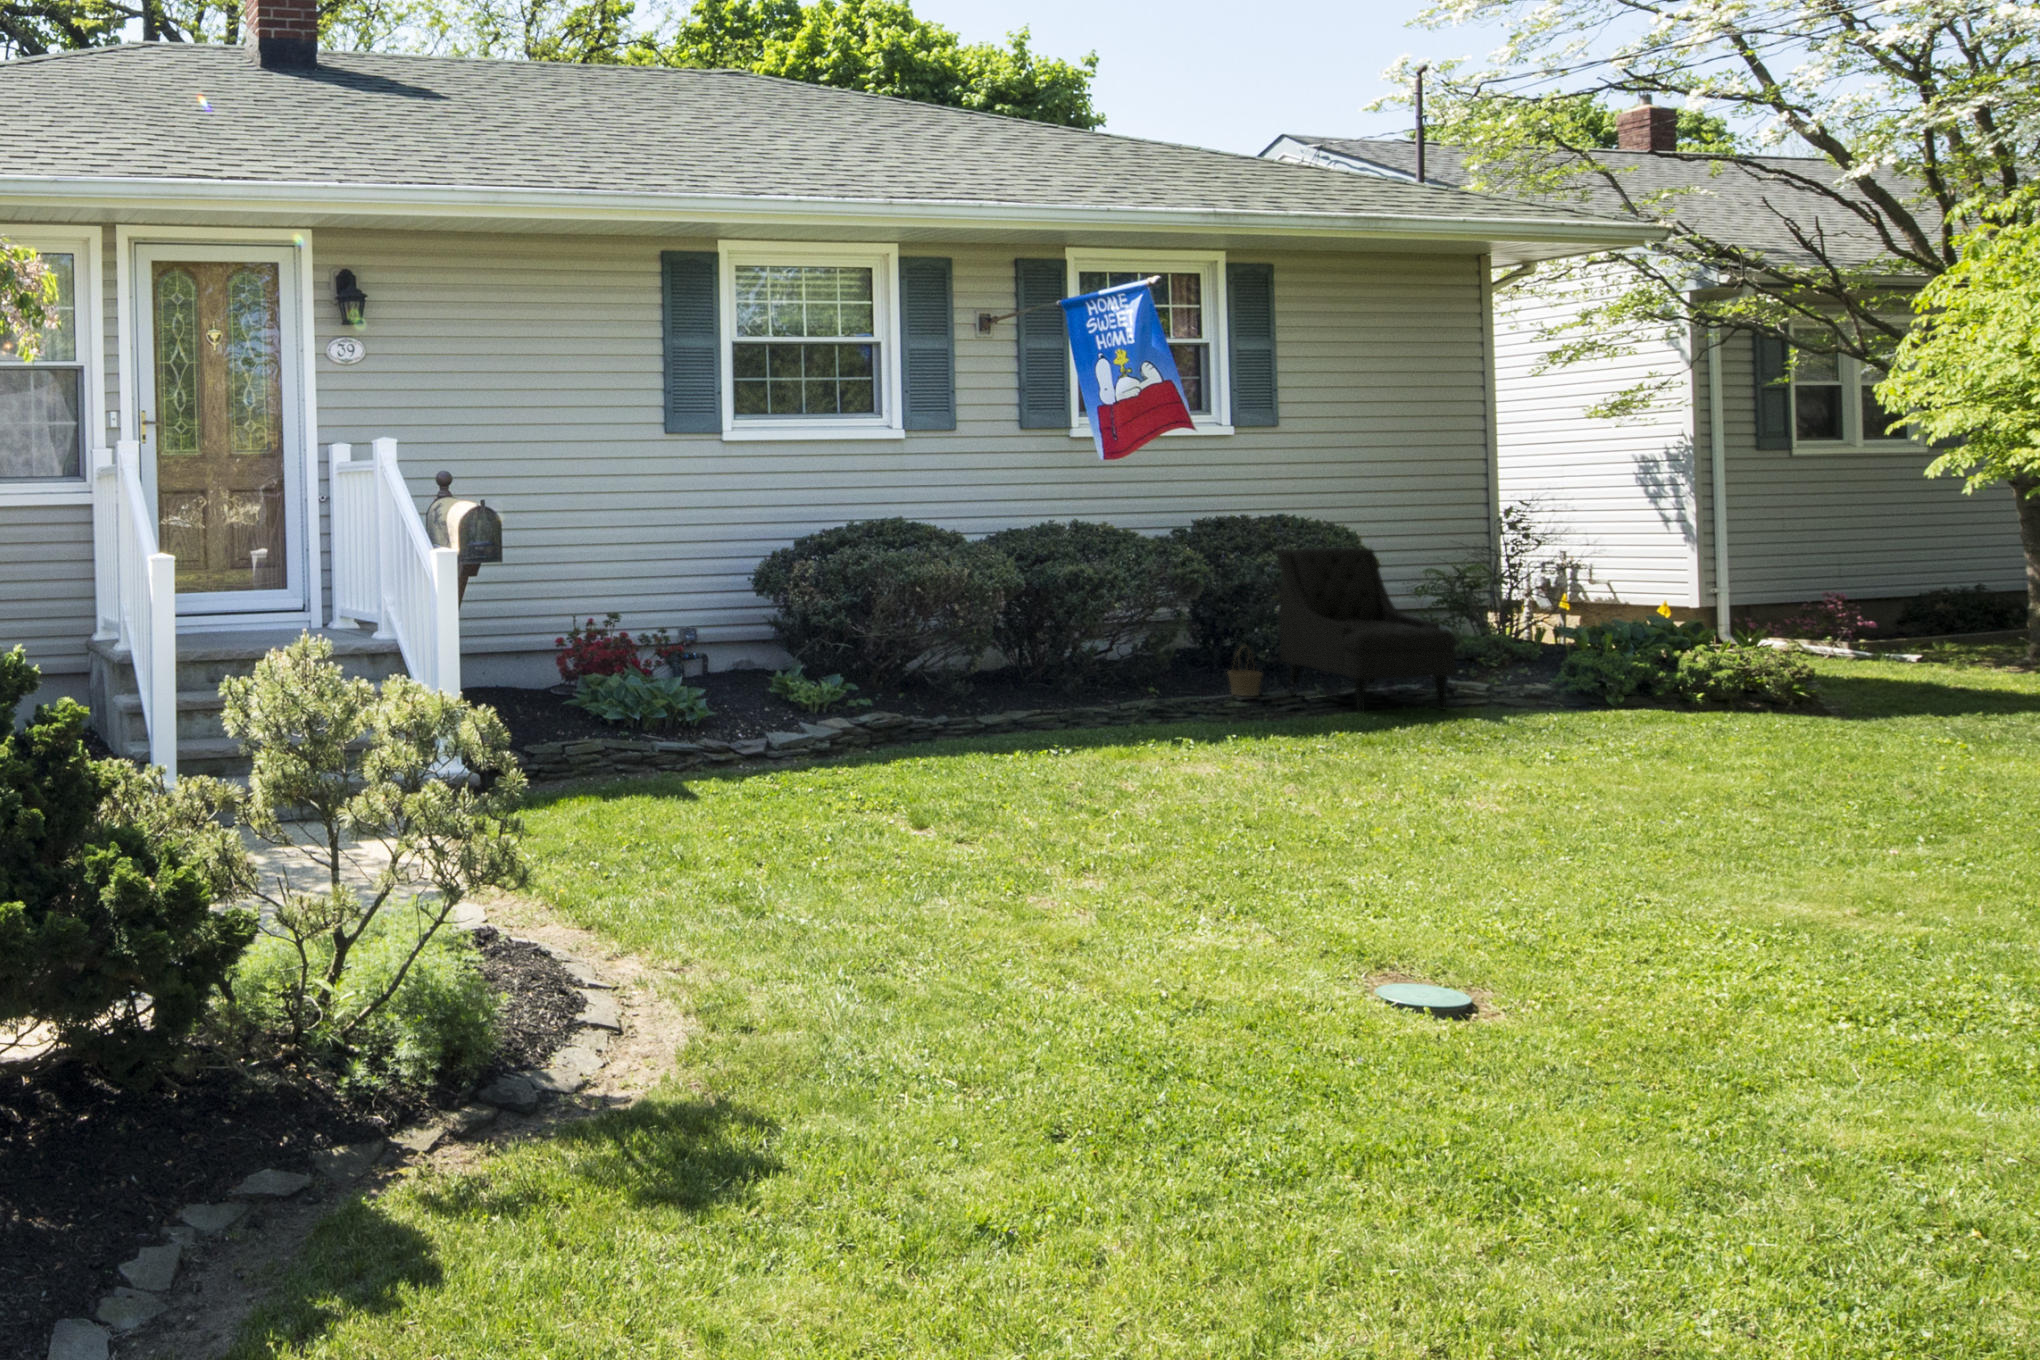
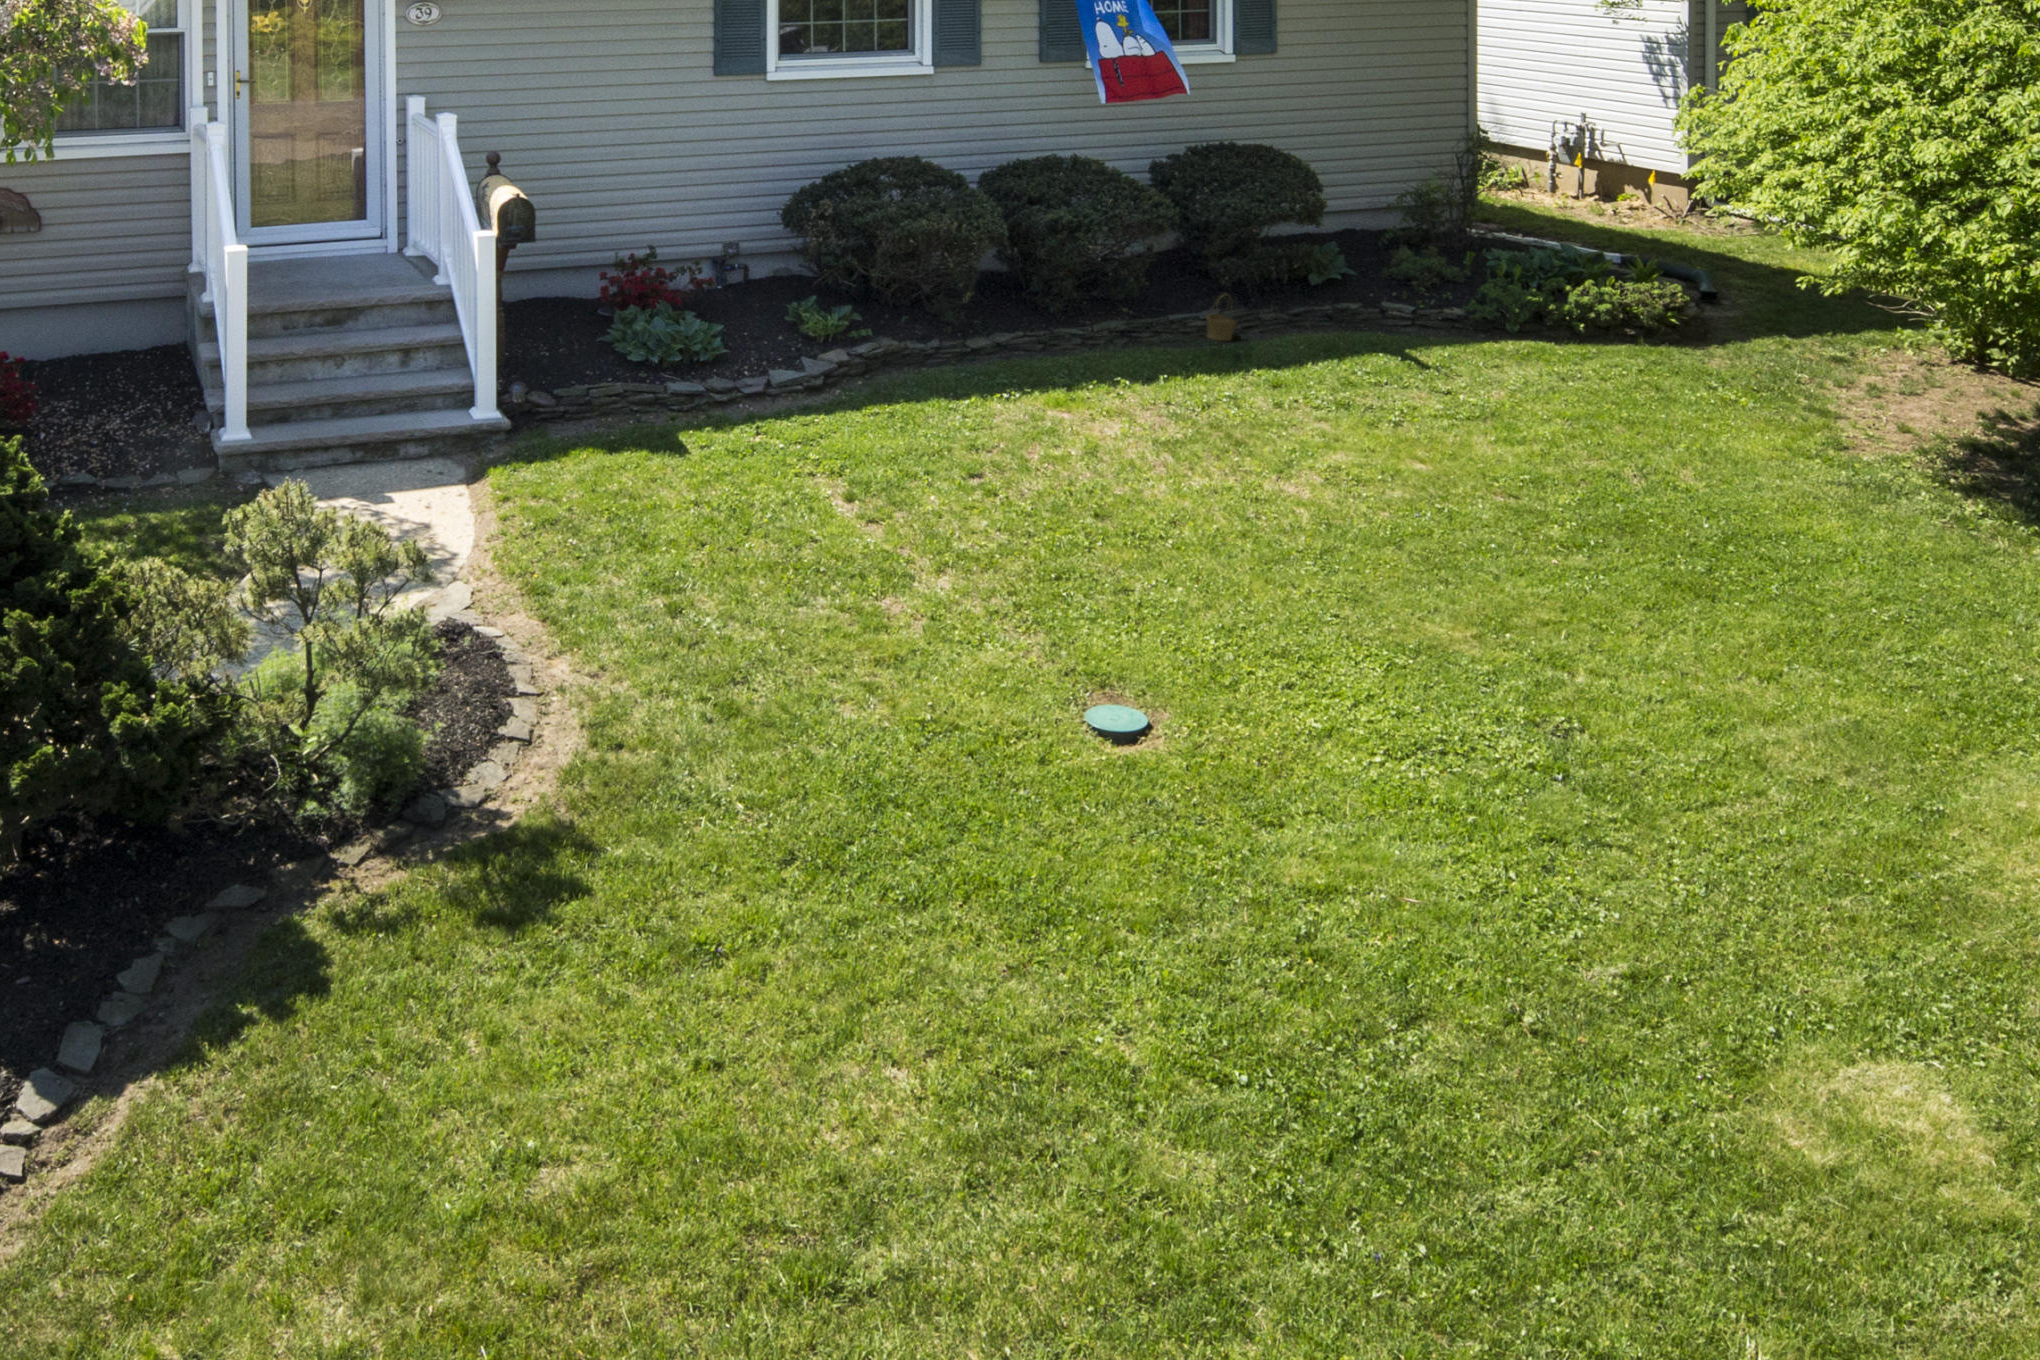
chair: present [1278,547,1456,713] -> none [1256,209,1412,373]

